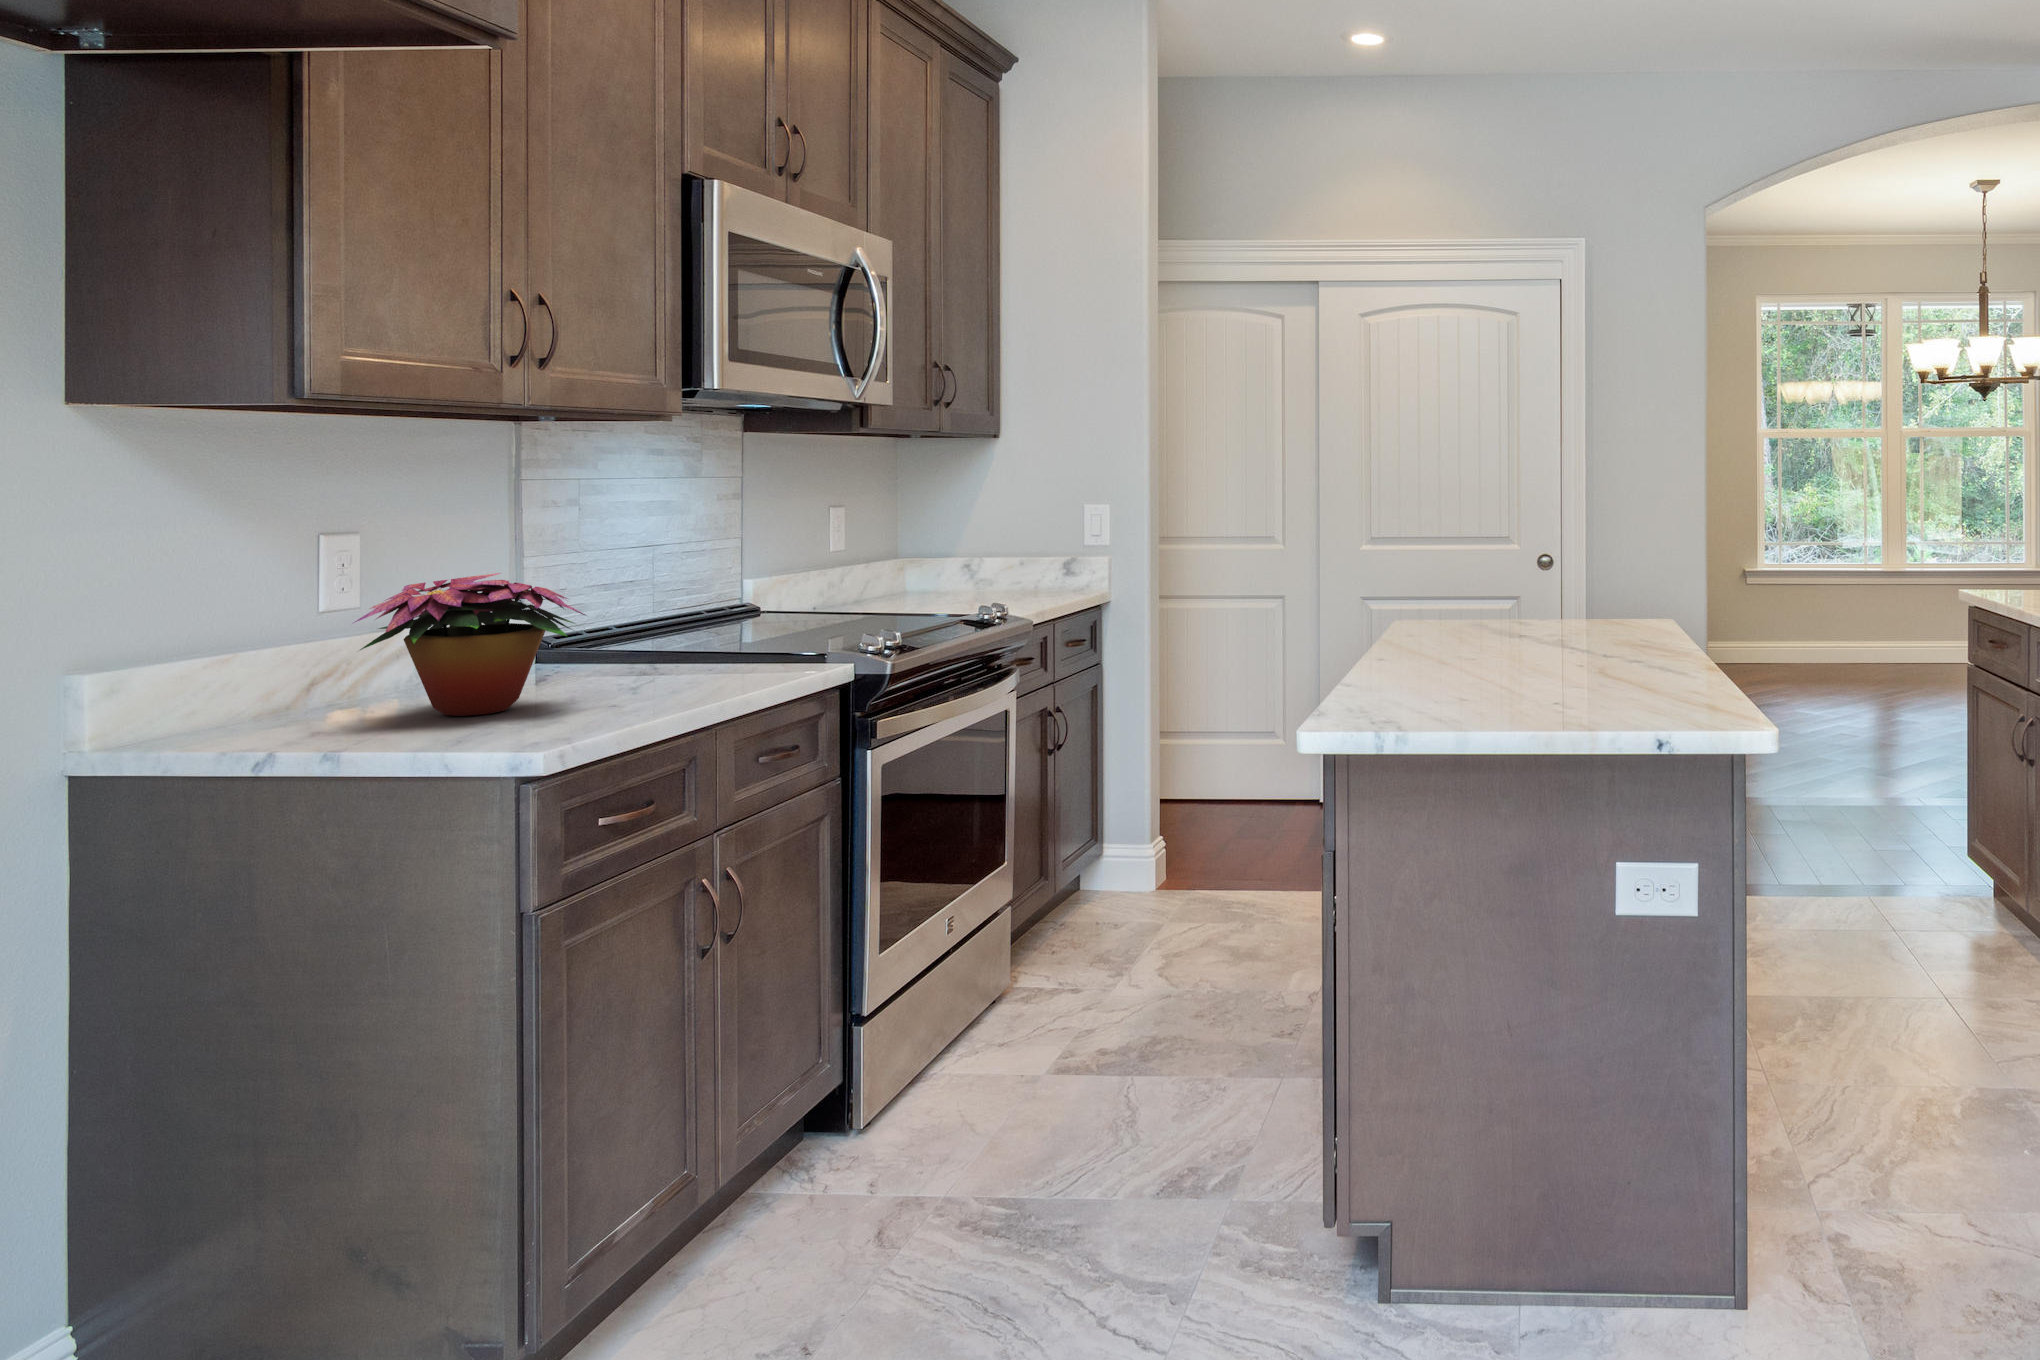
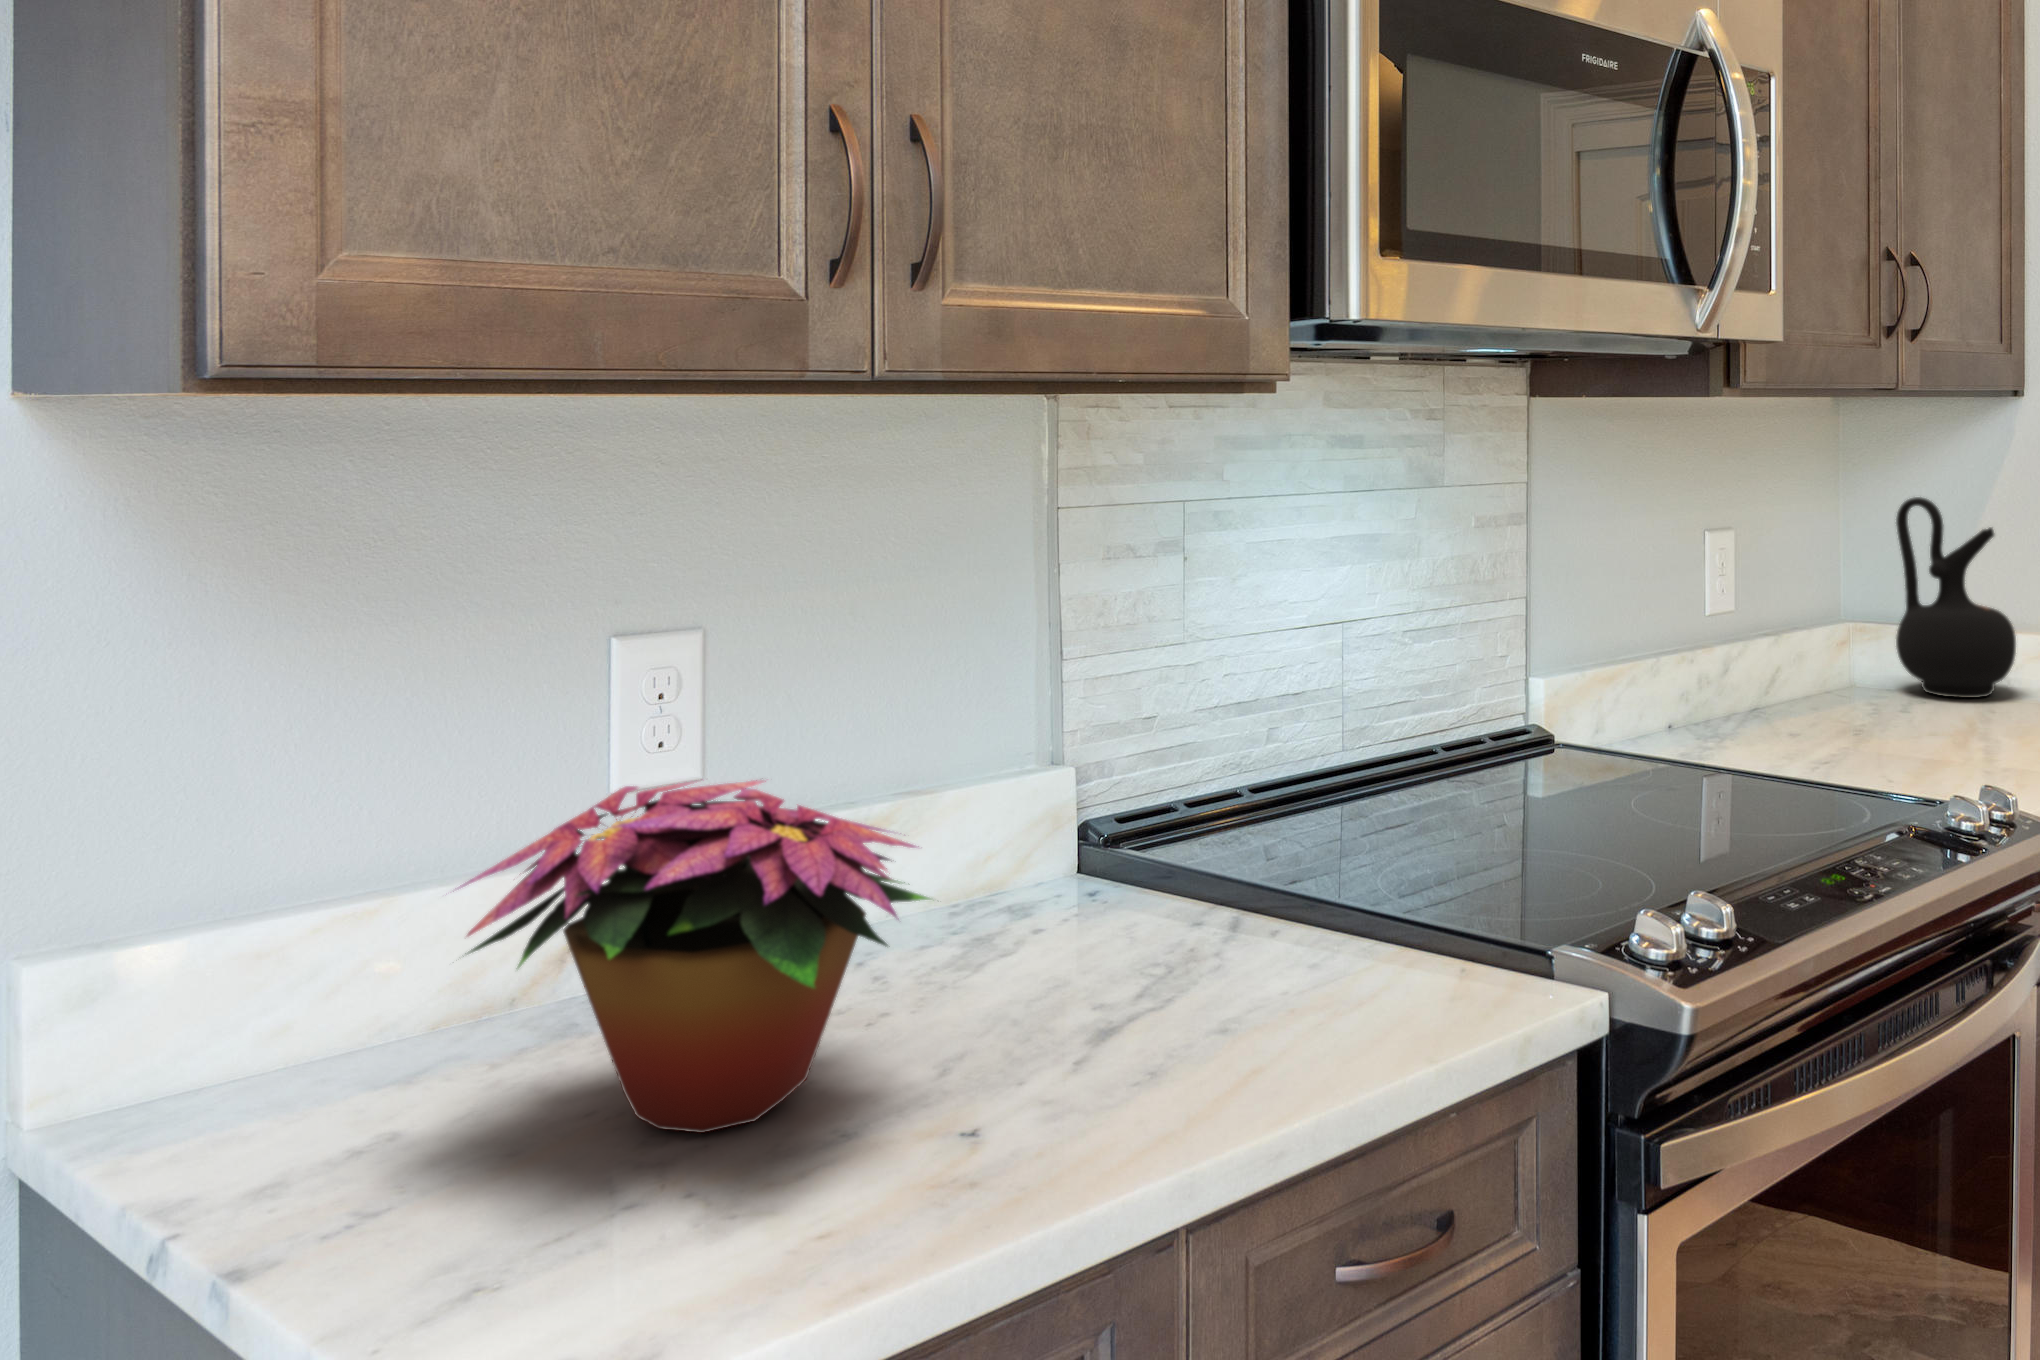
ceramic jug: none [934,490,997,591] -> present [1896,497,2016,698]

